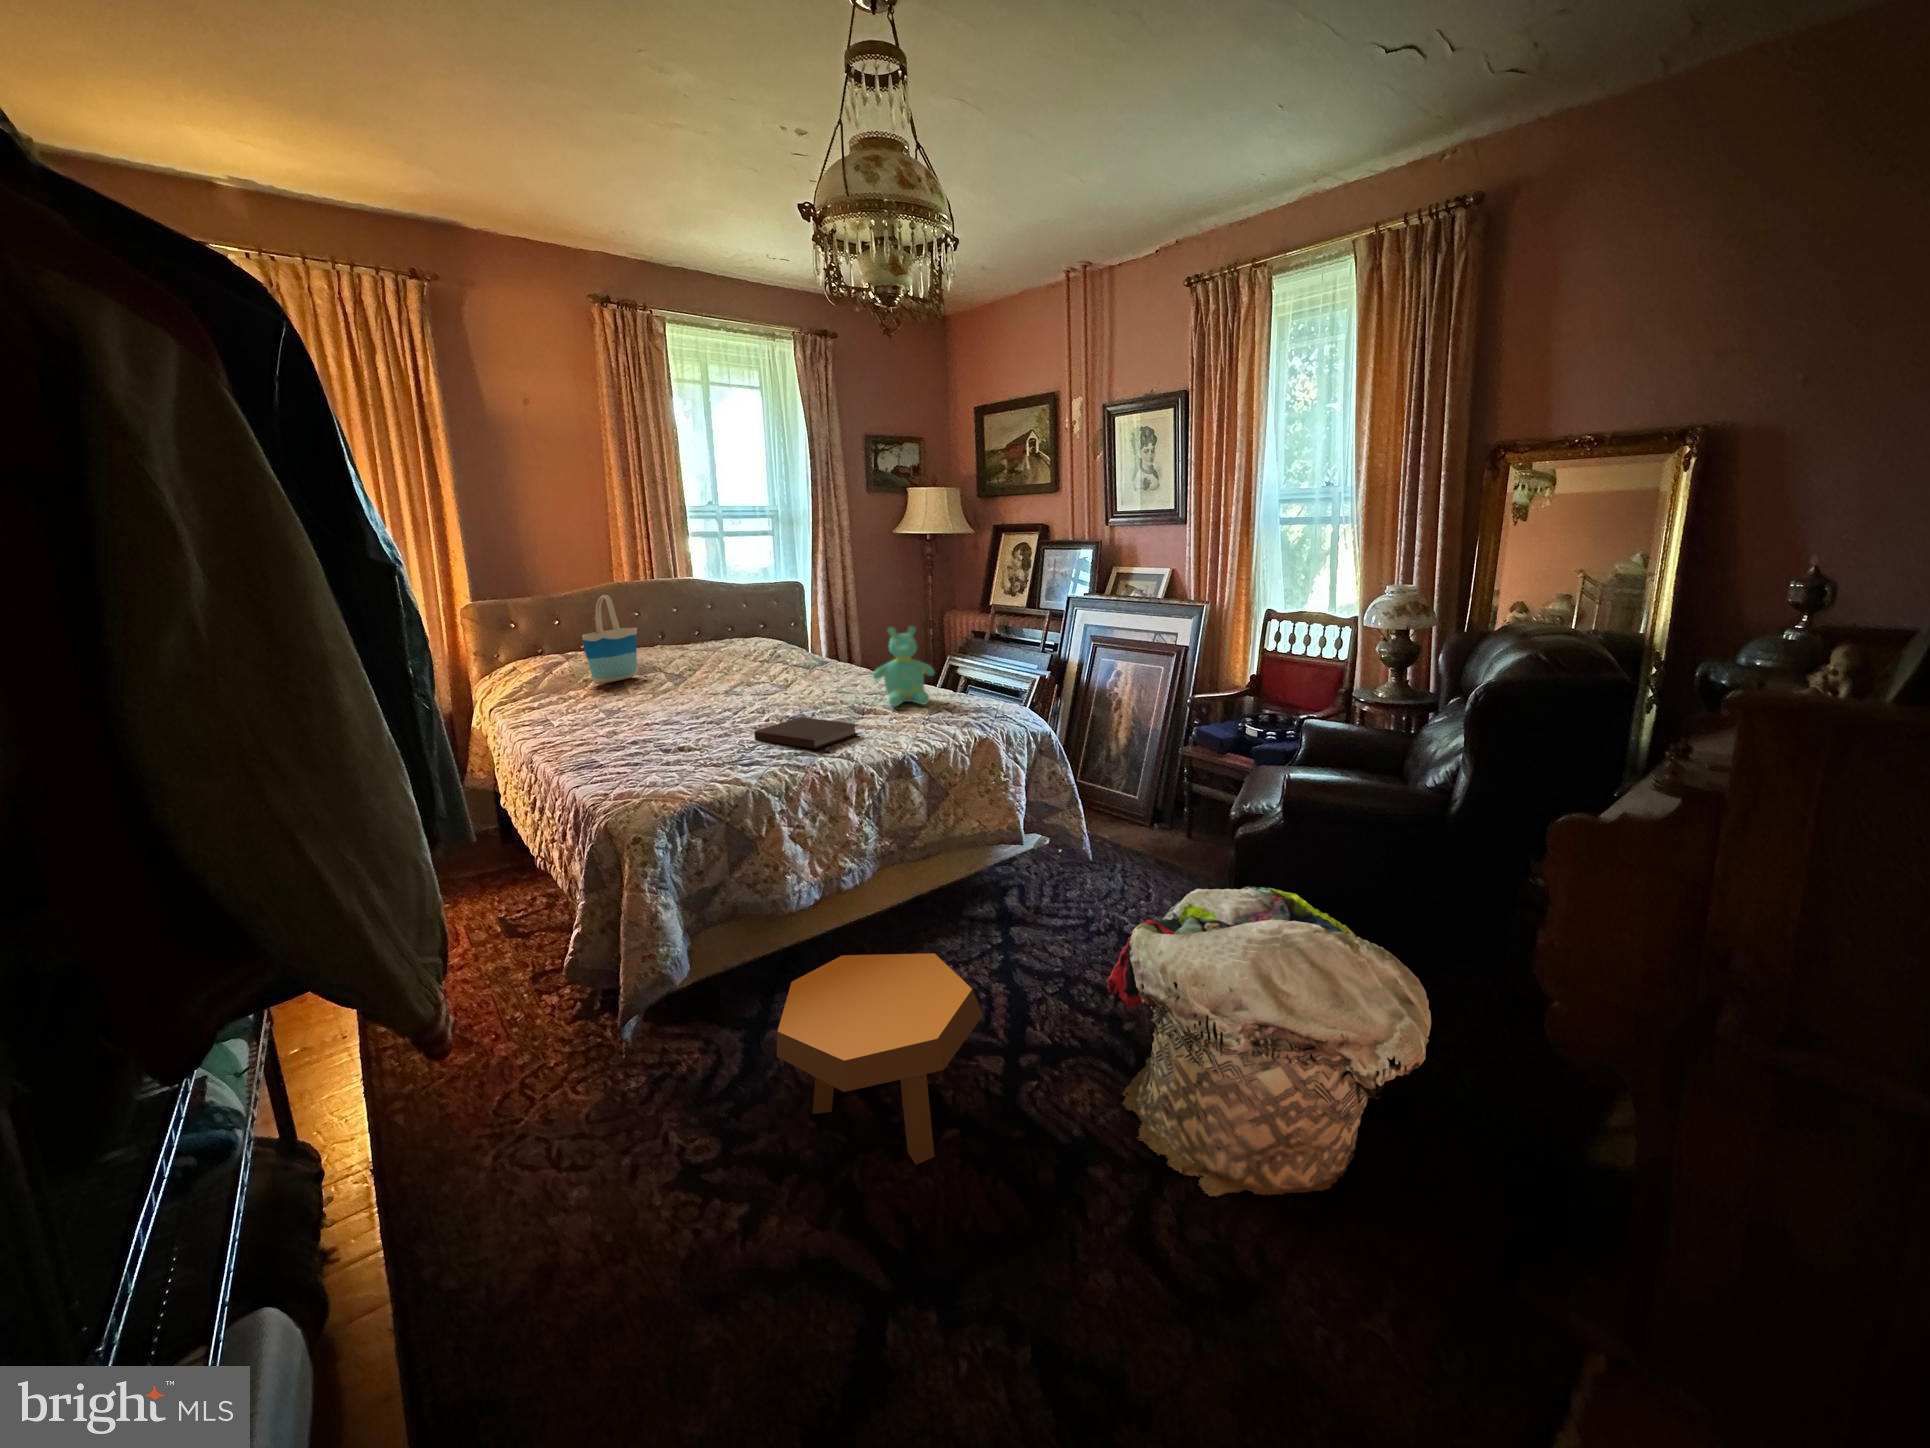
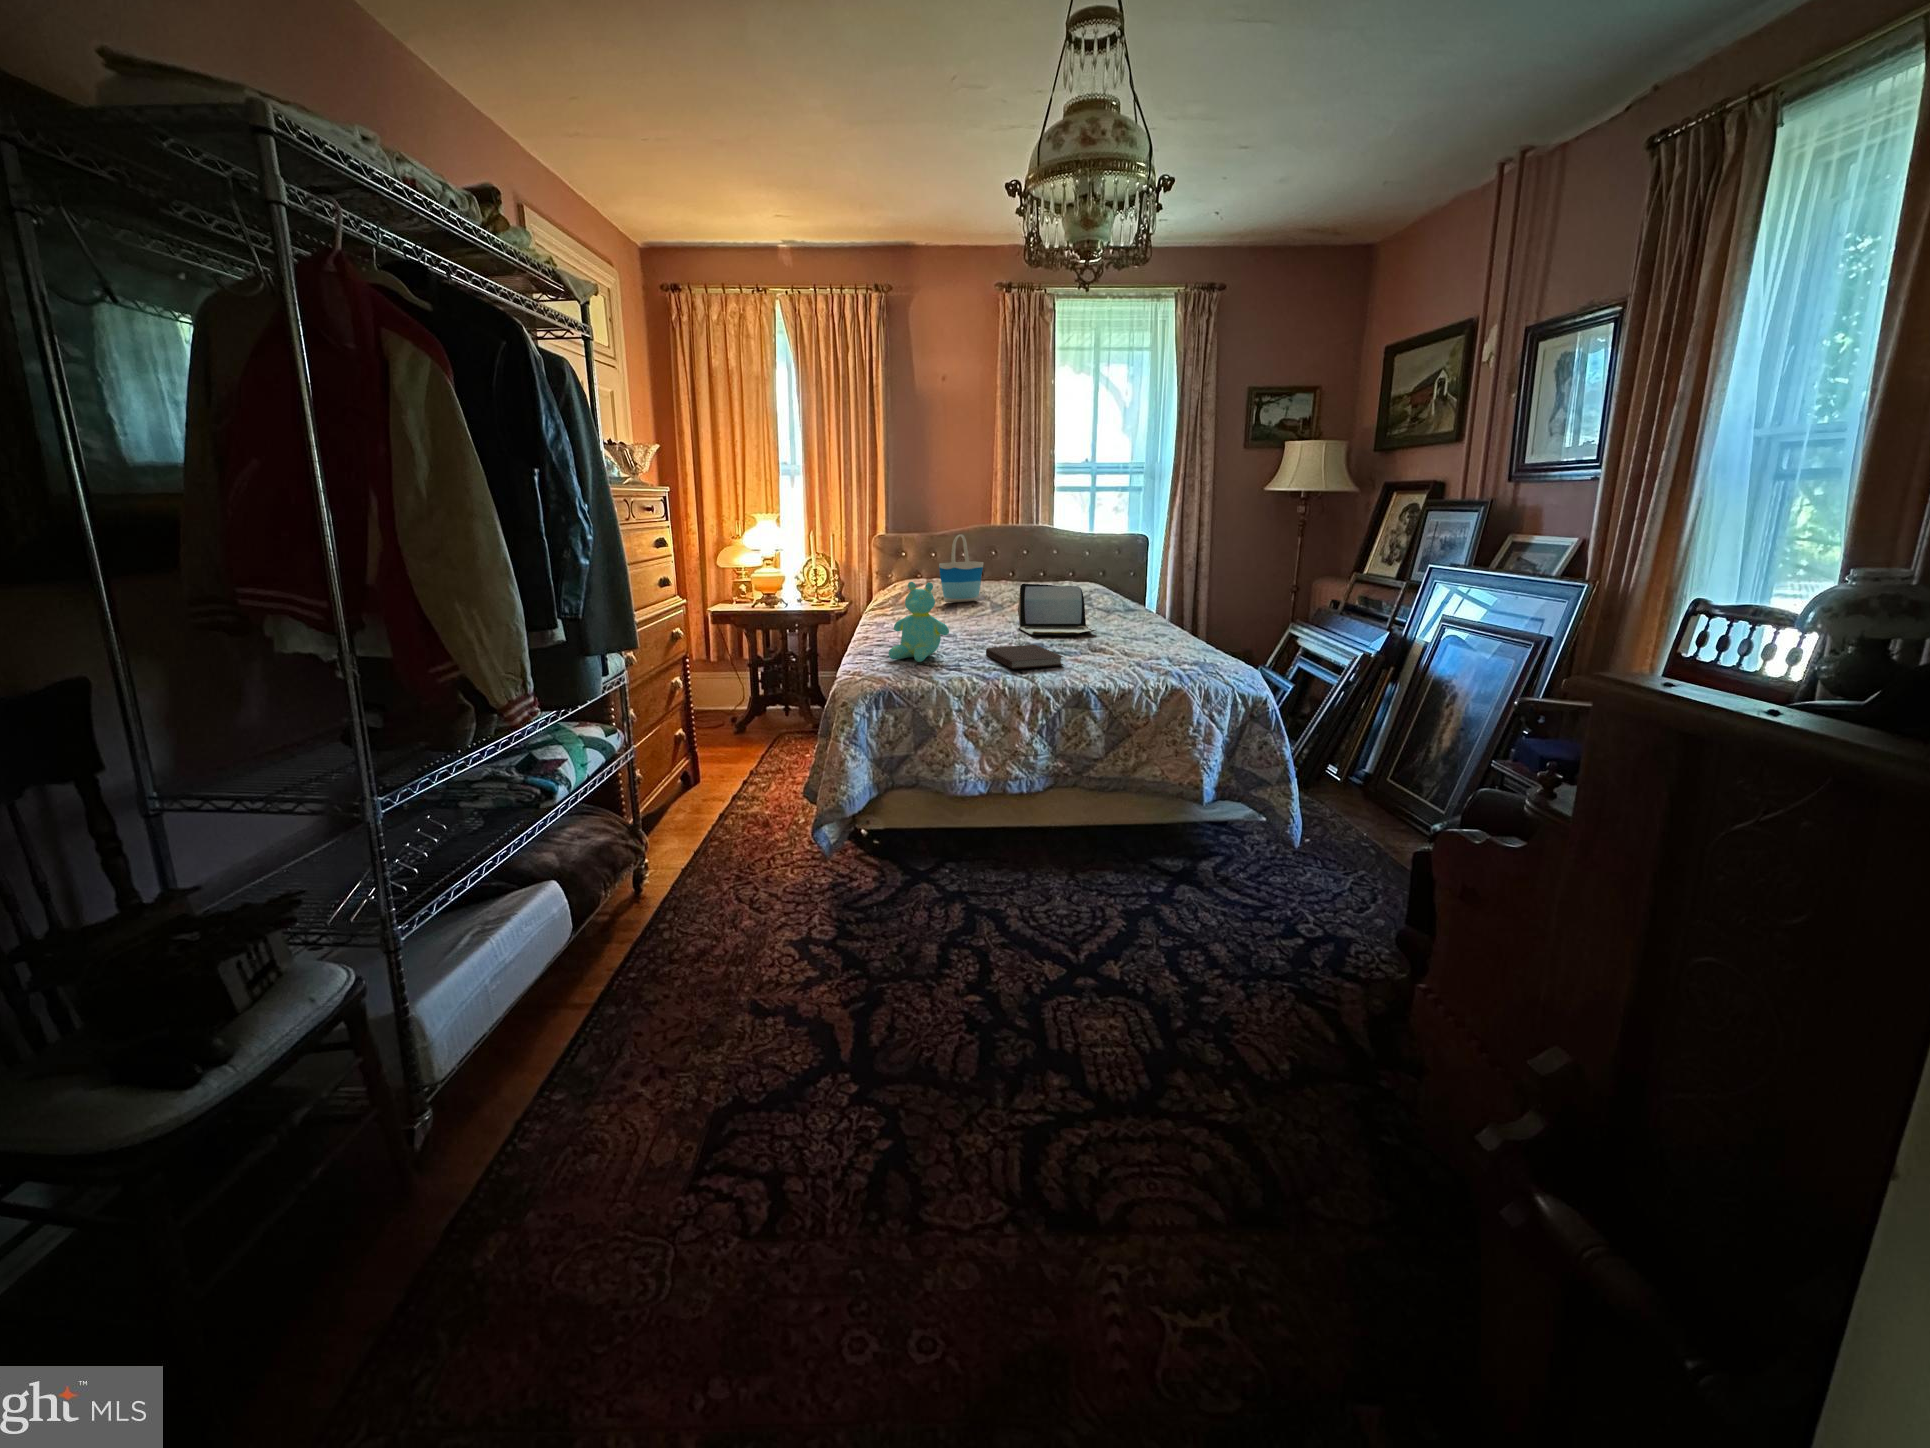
teddy bear: present [873,626,935,707] -> present [889,582,949,662]
laptop: none [732,645,837,707] -> present [1018,583,1096,636]
laundry basket: present [1106,886,1431,1197] -> none [1084,872,1412,1231]
footstool: present [777,953,983,1165] -> none [862,831,1021,1000]

